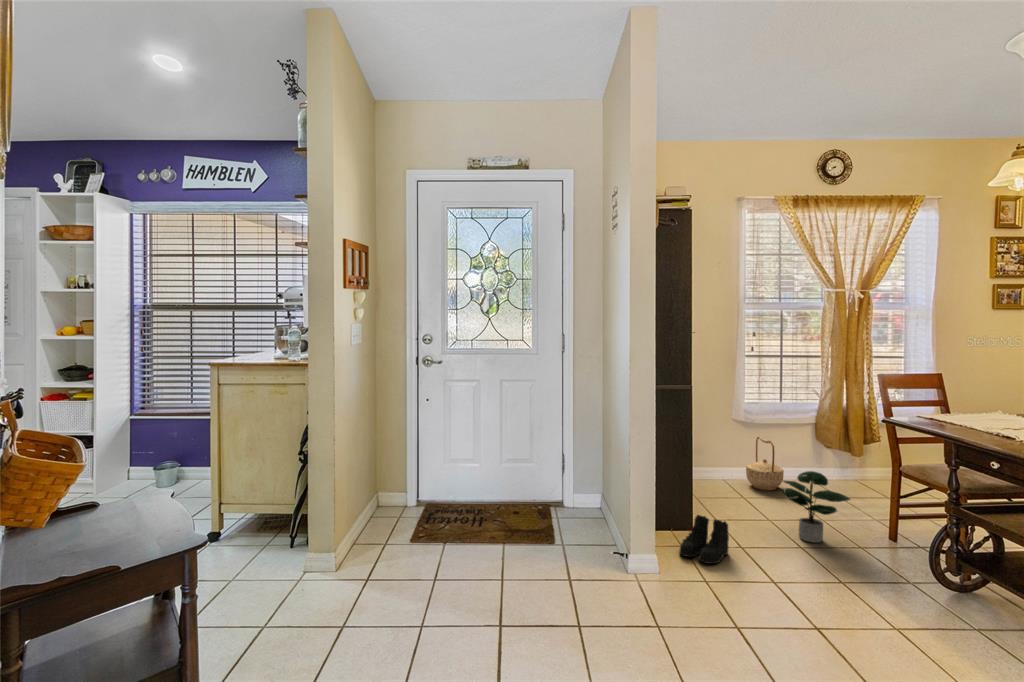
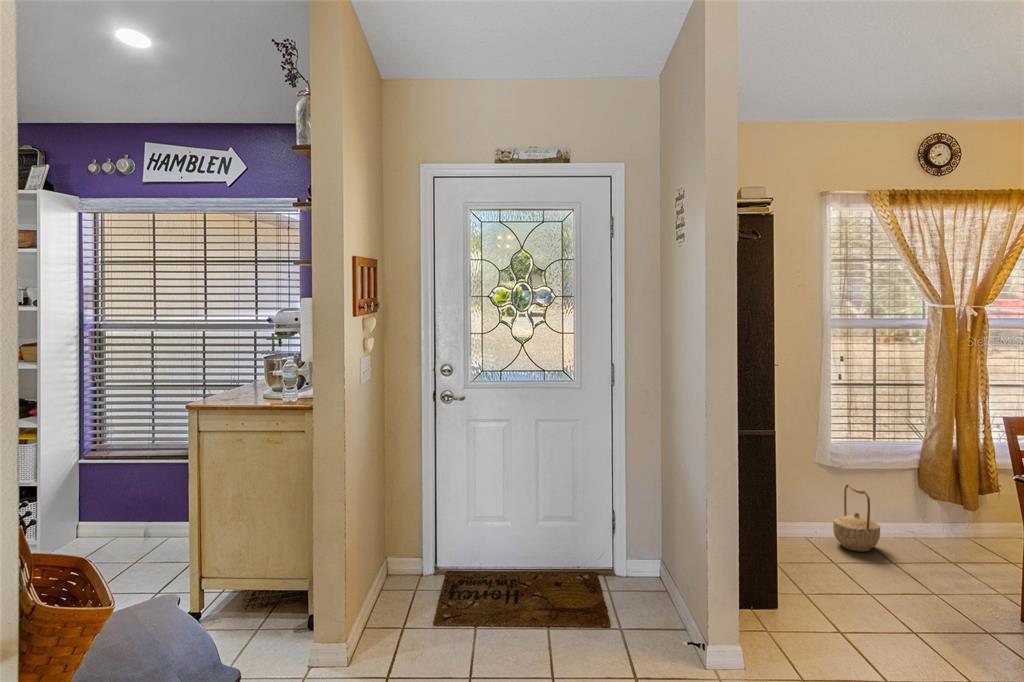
potted plant: present [783,471,851,543] -> none [888,534,977,625]
boots: present [679,515,729,564] -> none [766,591,827,656]

